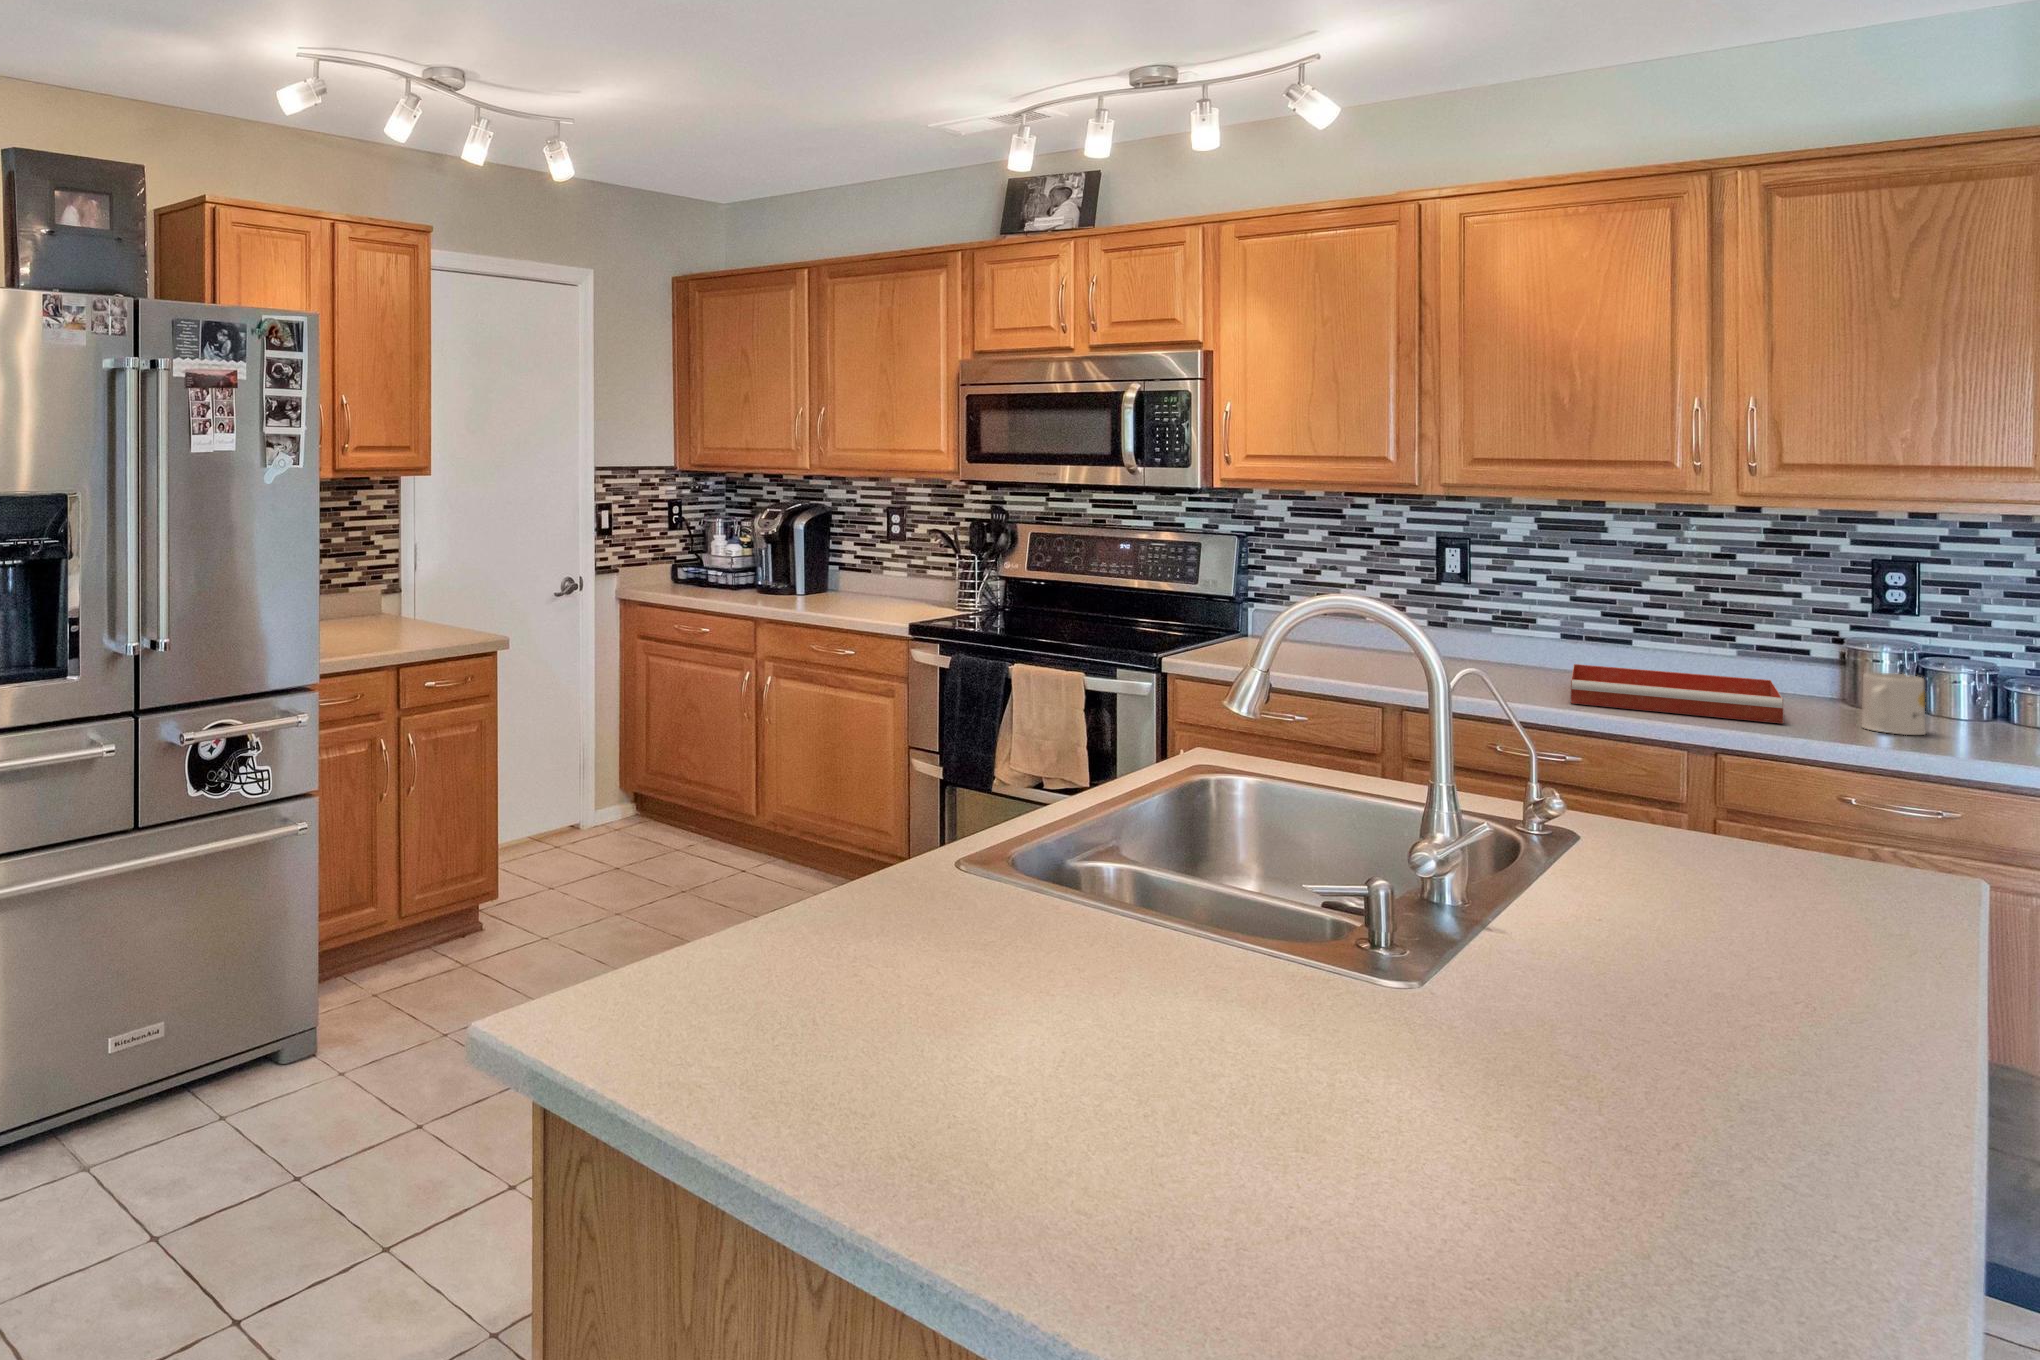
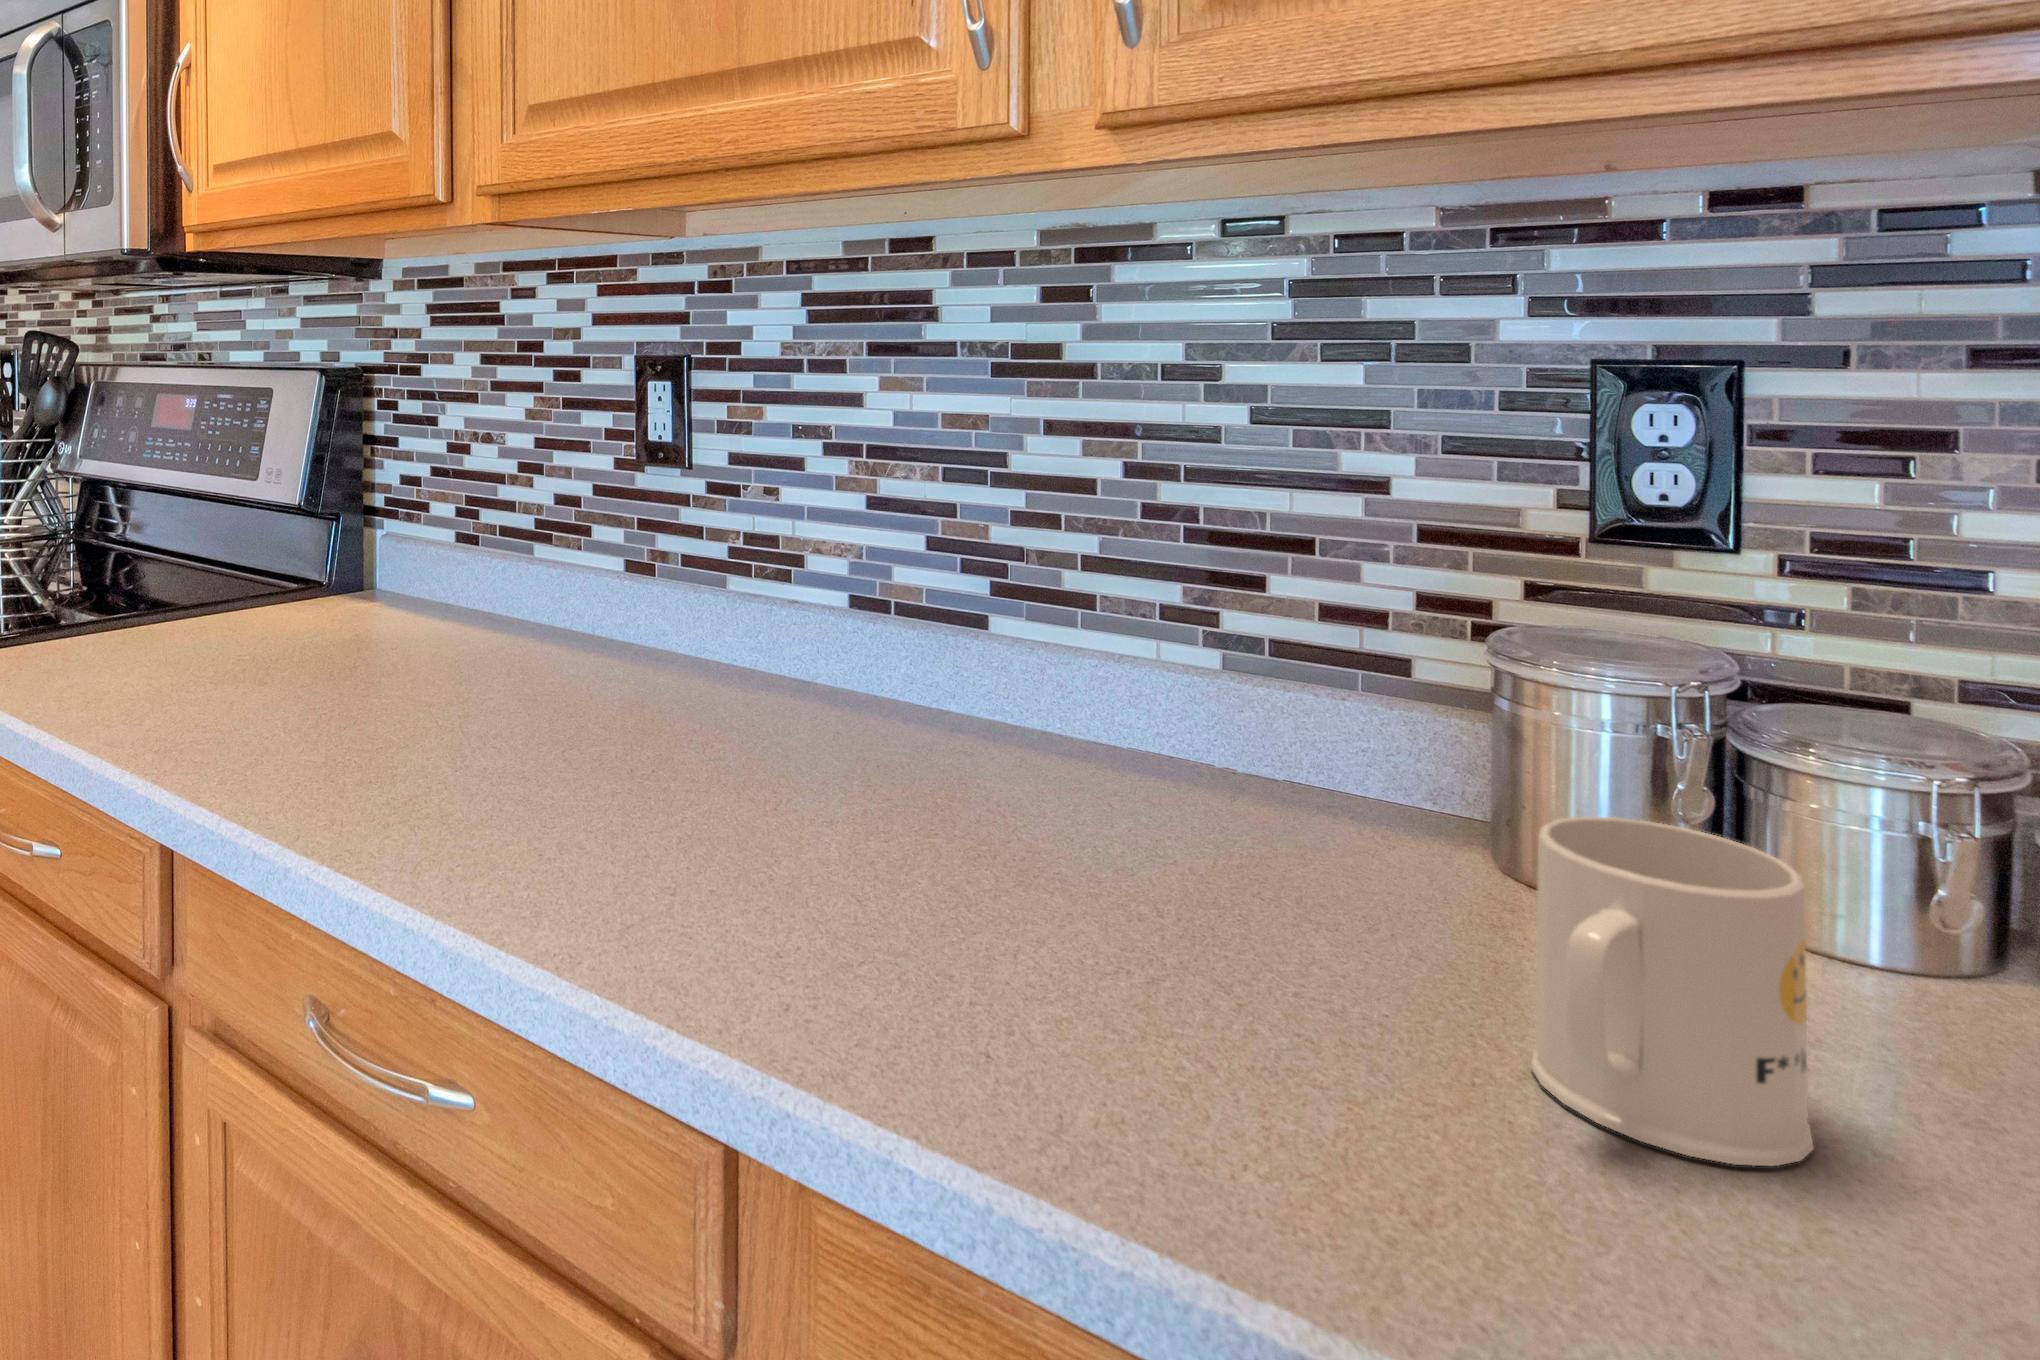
tray: present [1571,664,1783,723] -> none [585,698,1270,1044]

